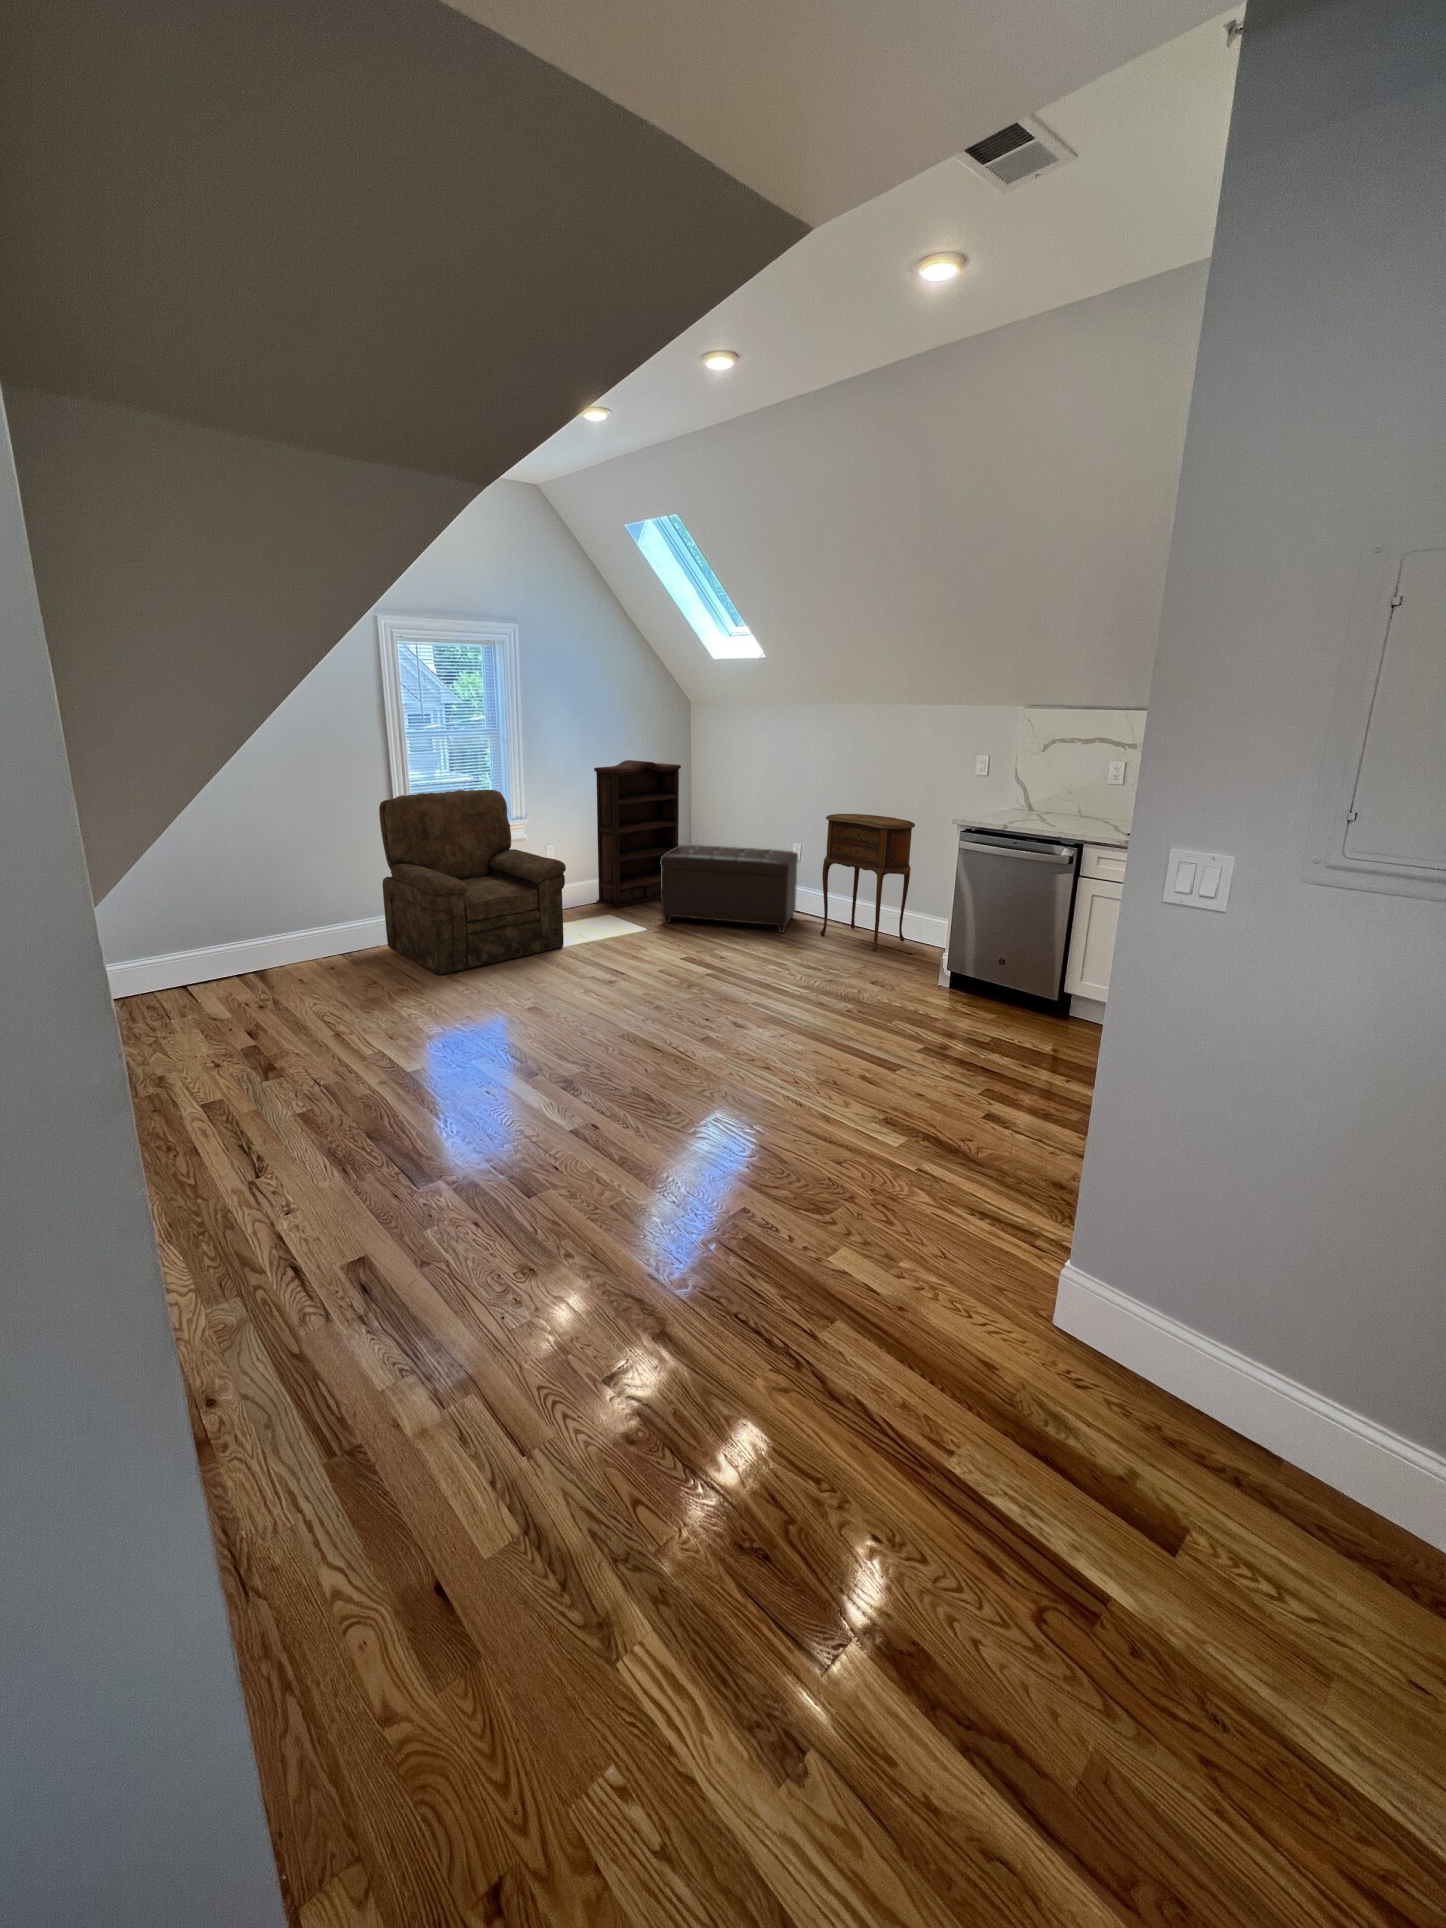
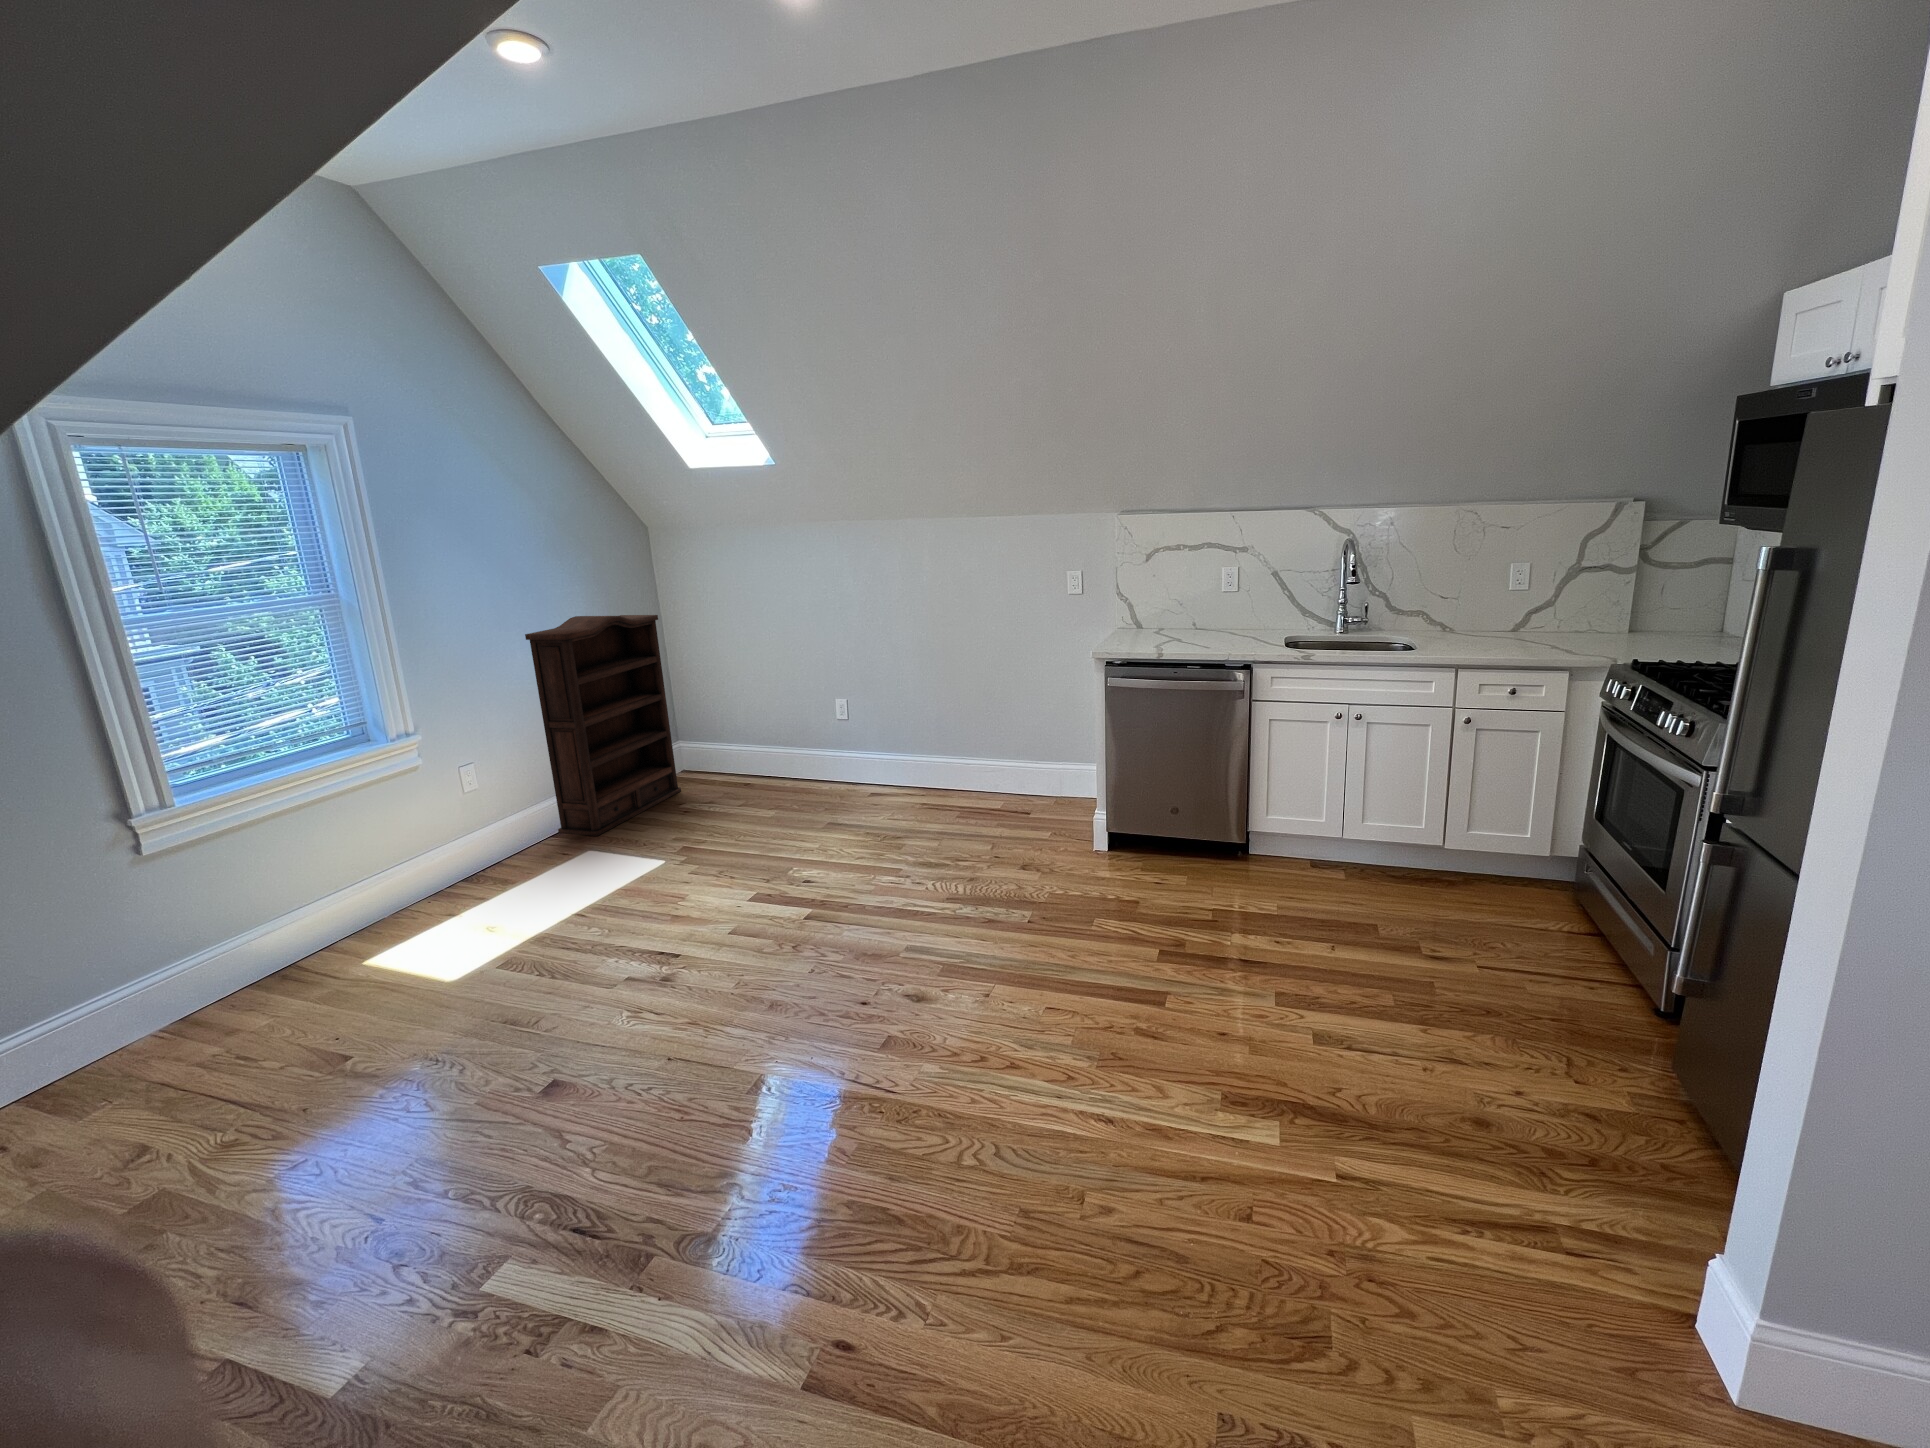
armchair: present [379,790,566,975] -> none [80,698,545,1074]
side table: present [820,814,915,950] -> none [895,653,1010,819]
ottoman: present [661,845,798,933] -> none [670,711,866,845]

